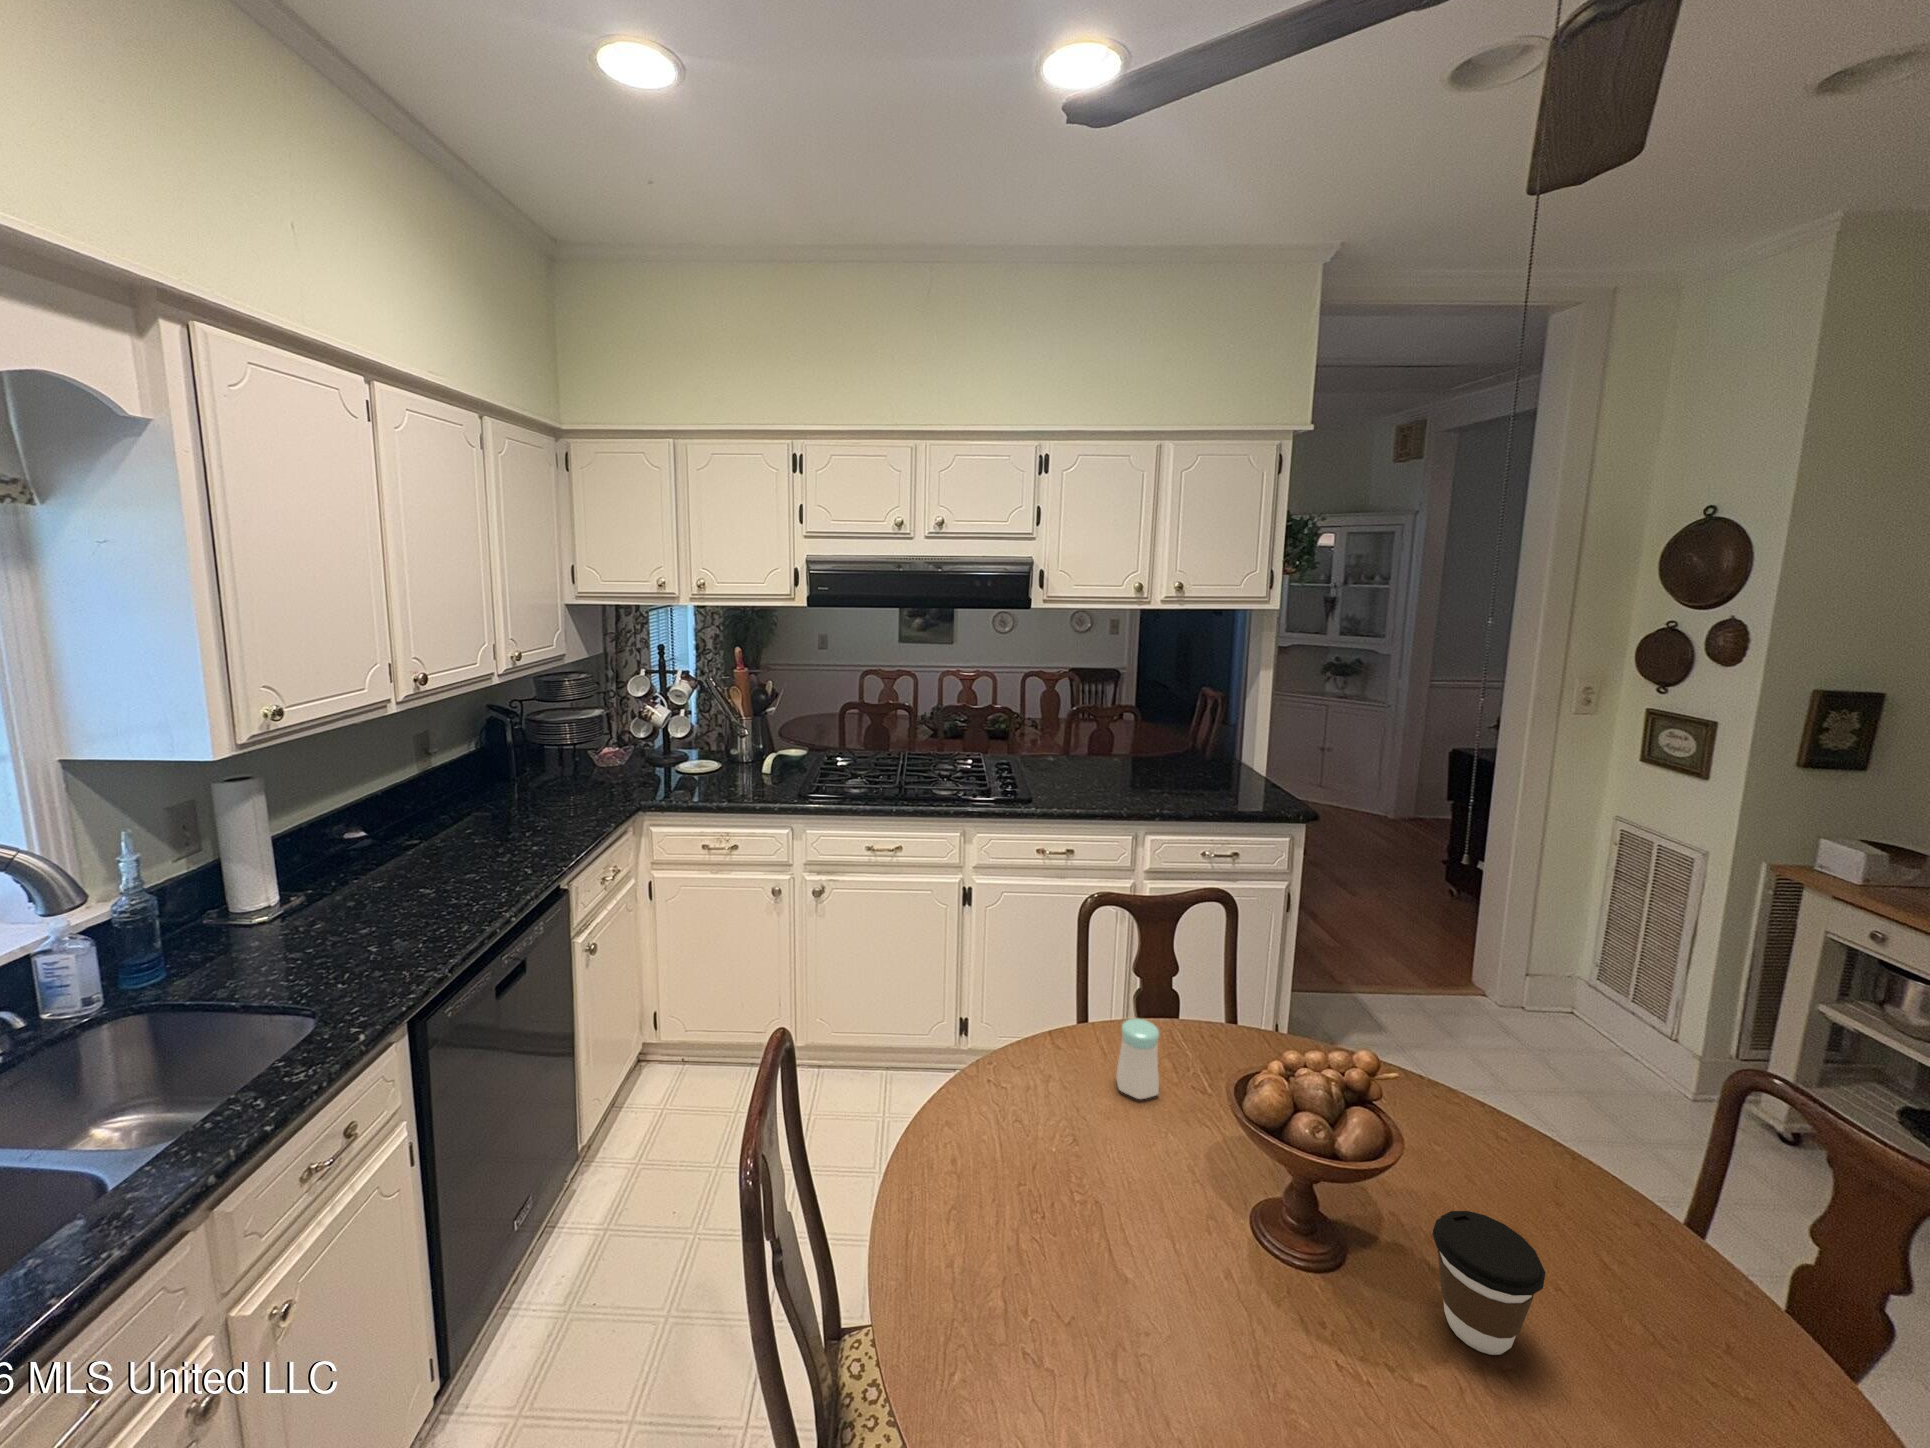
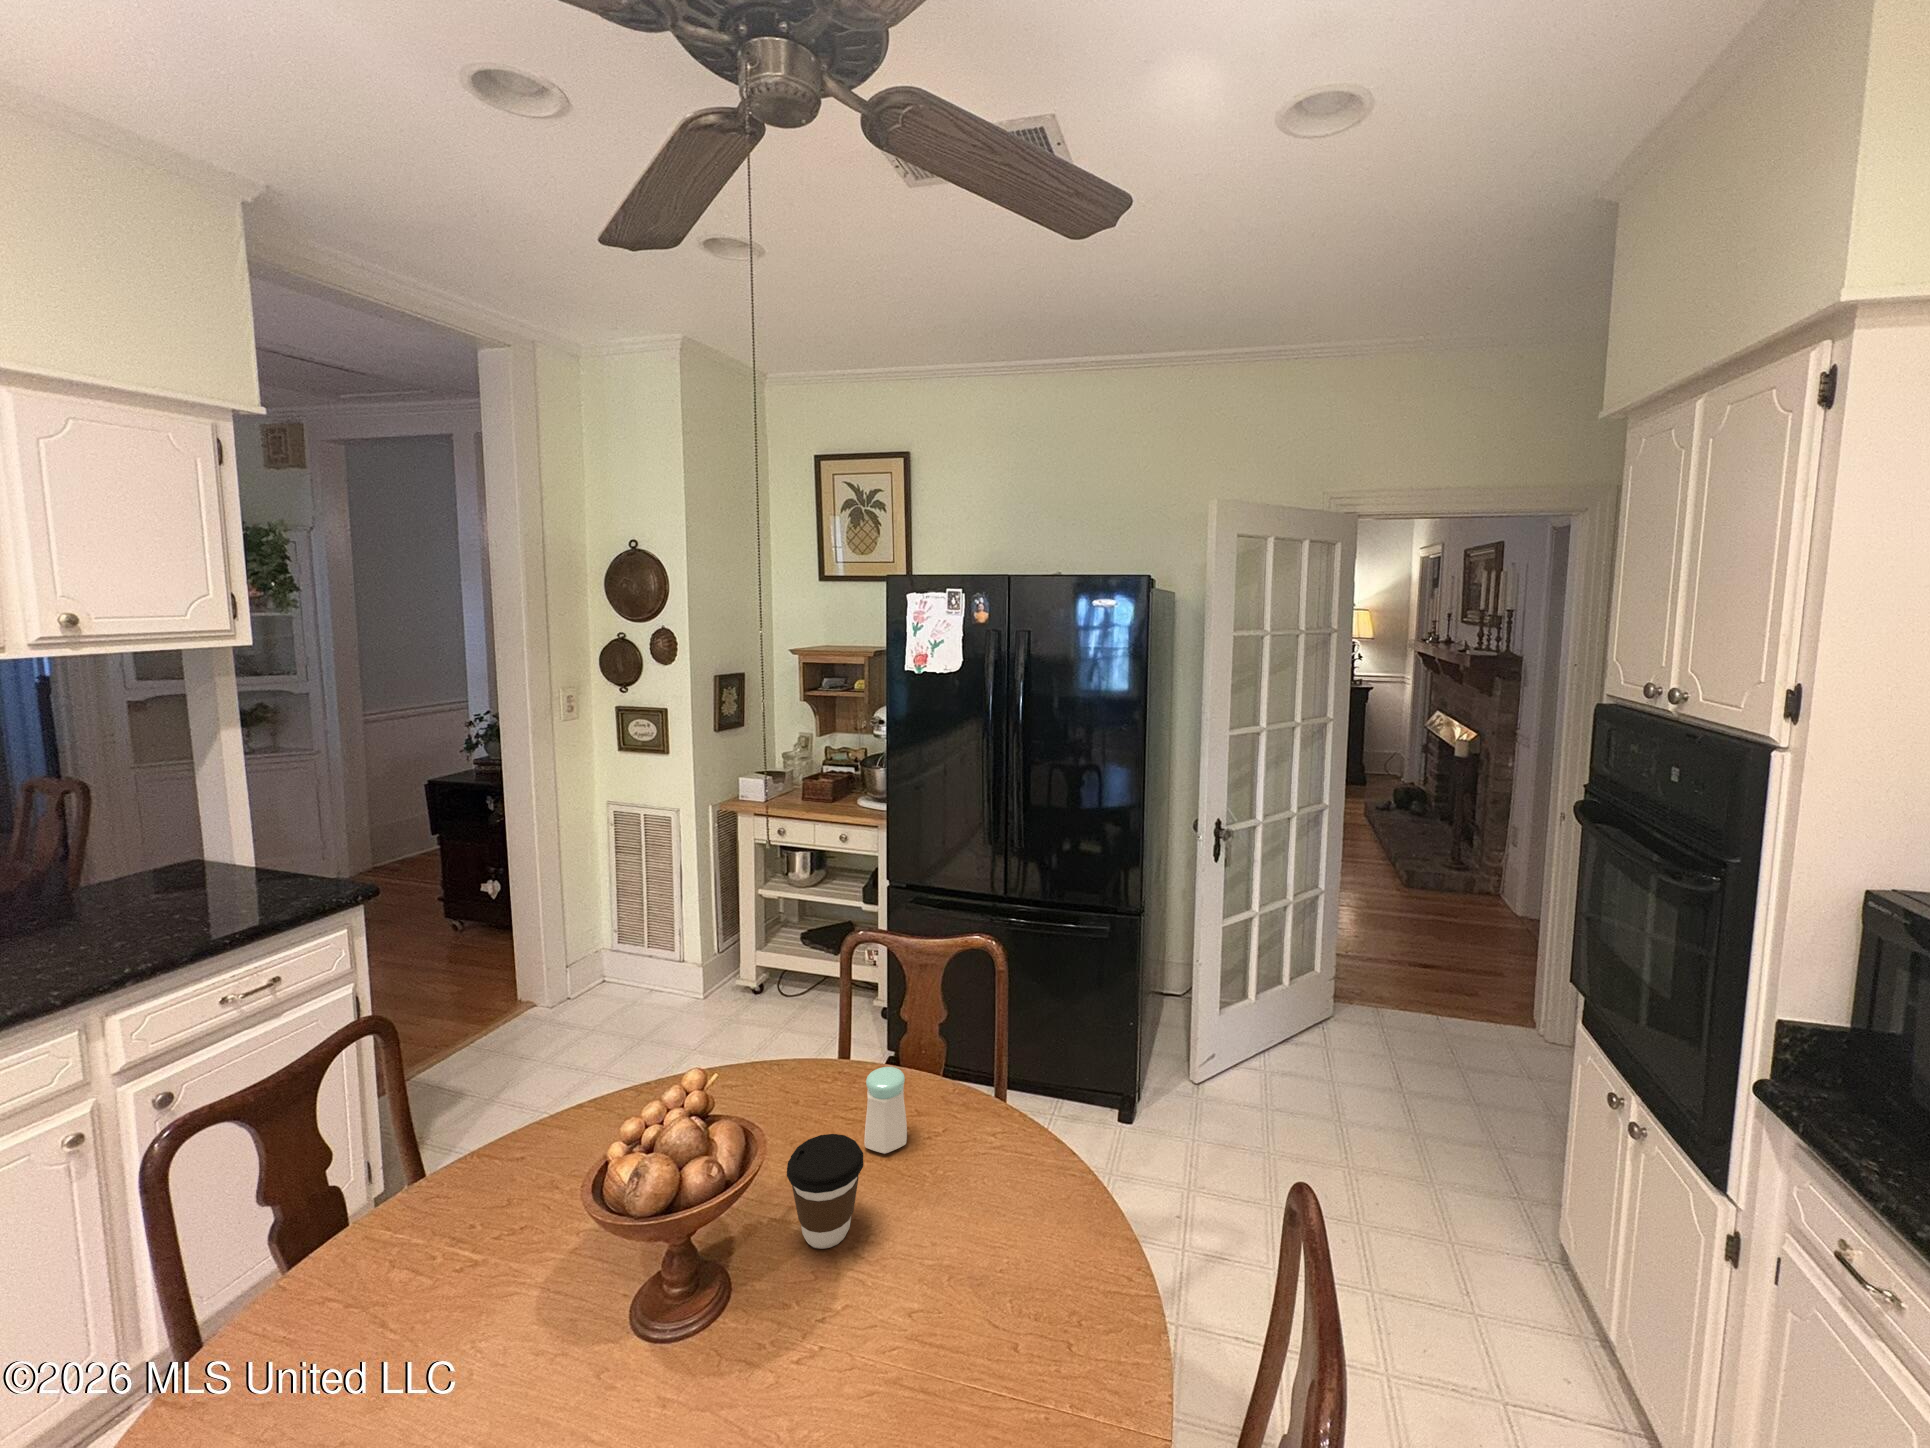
salt shaker: present [1116,1019,1159,1099] -> present [864,1067,907,1153]

